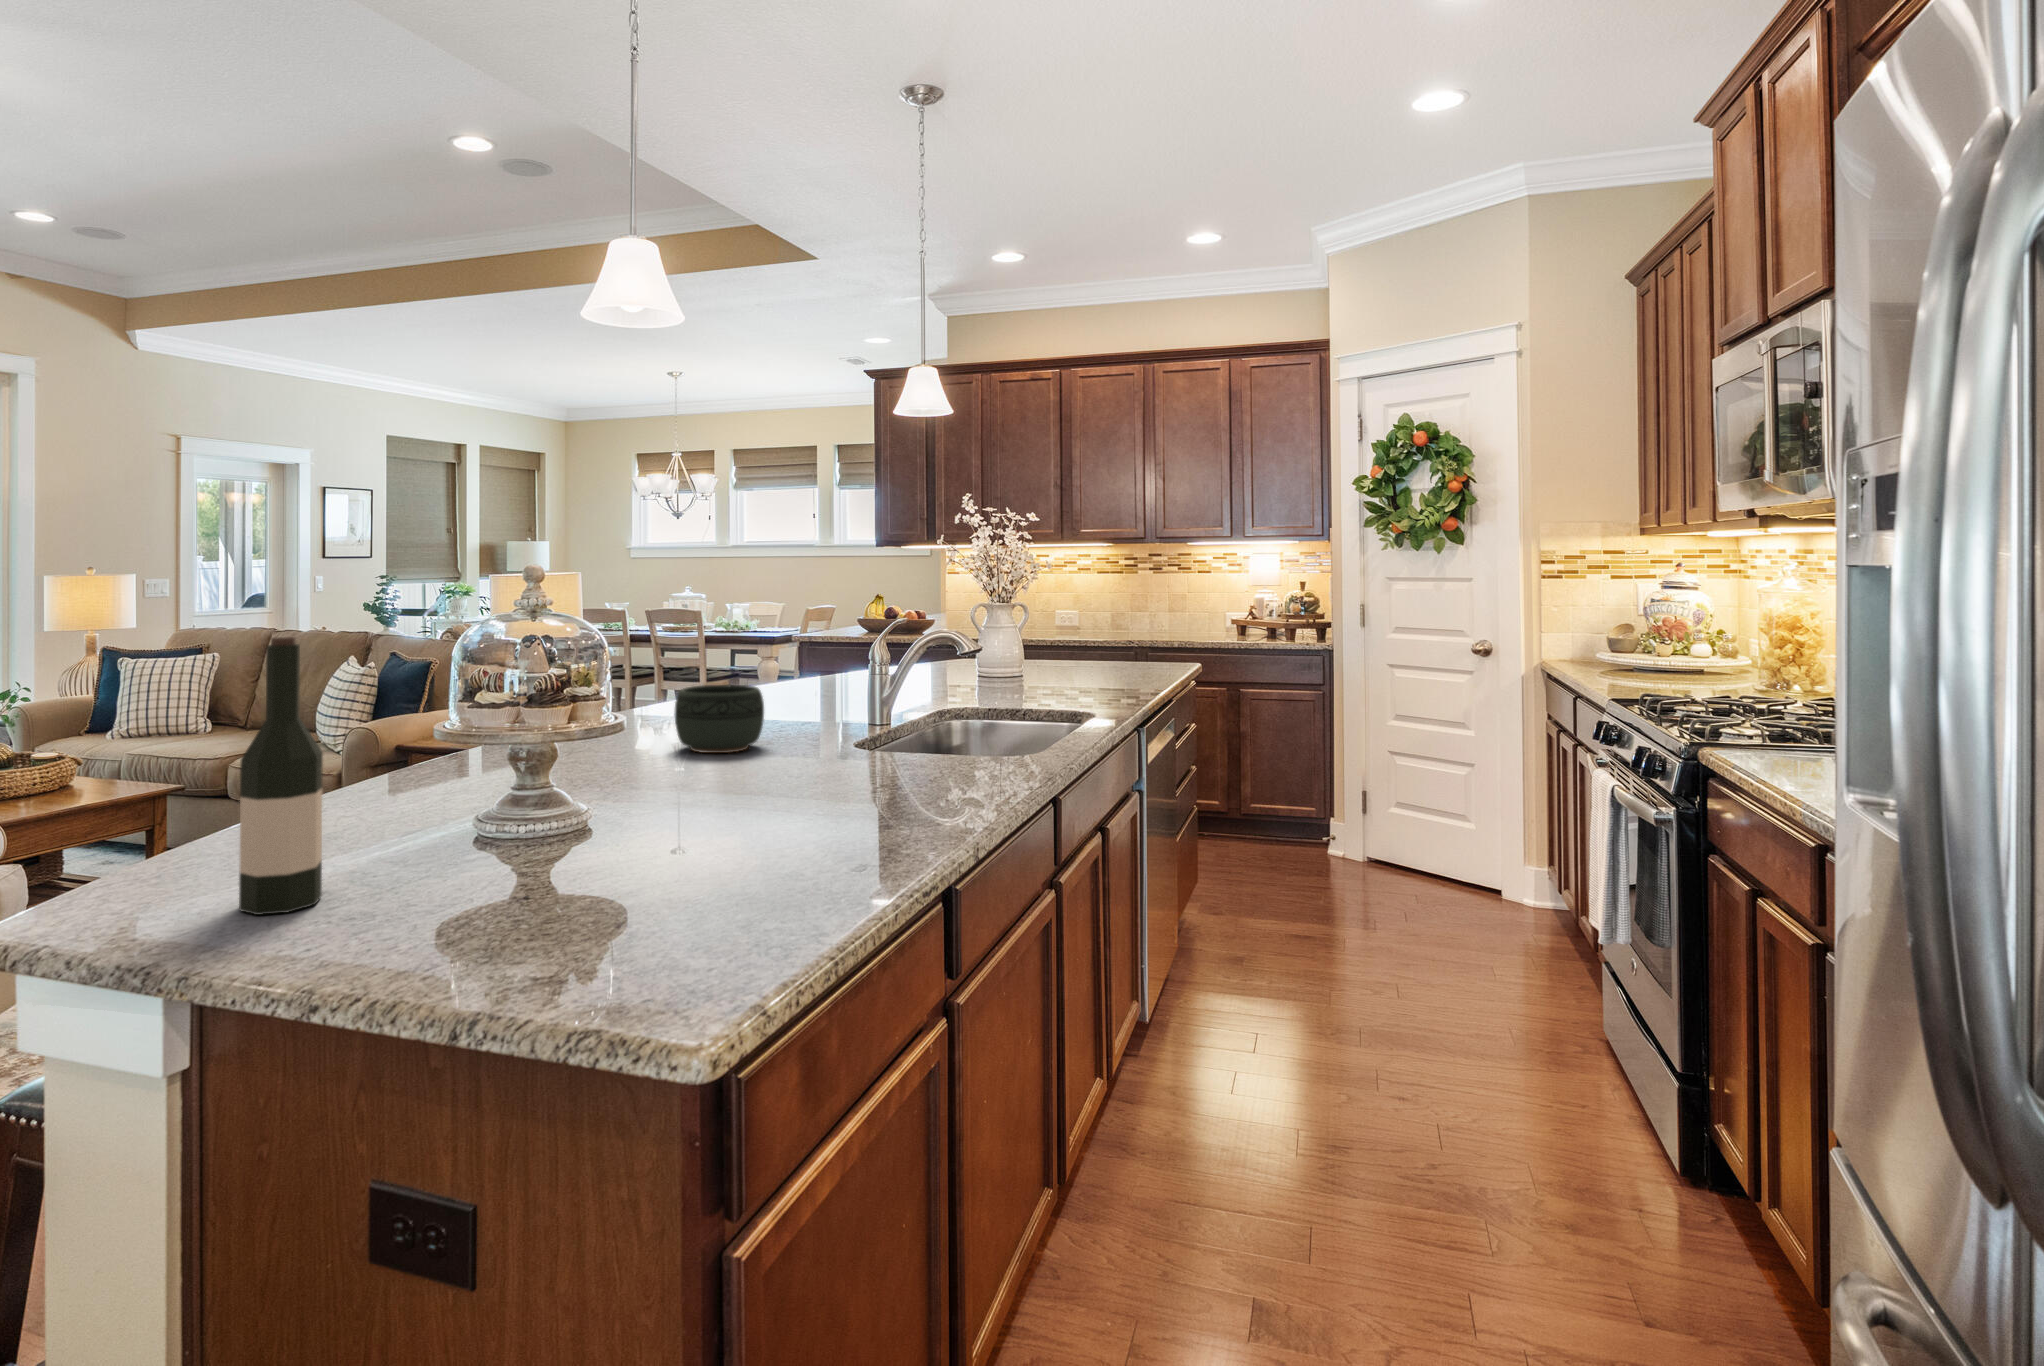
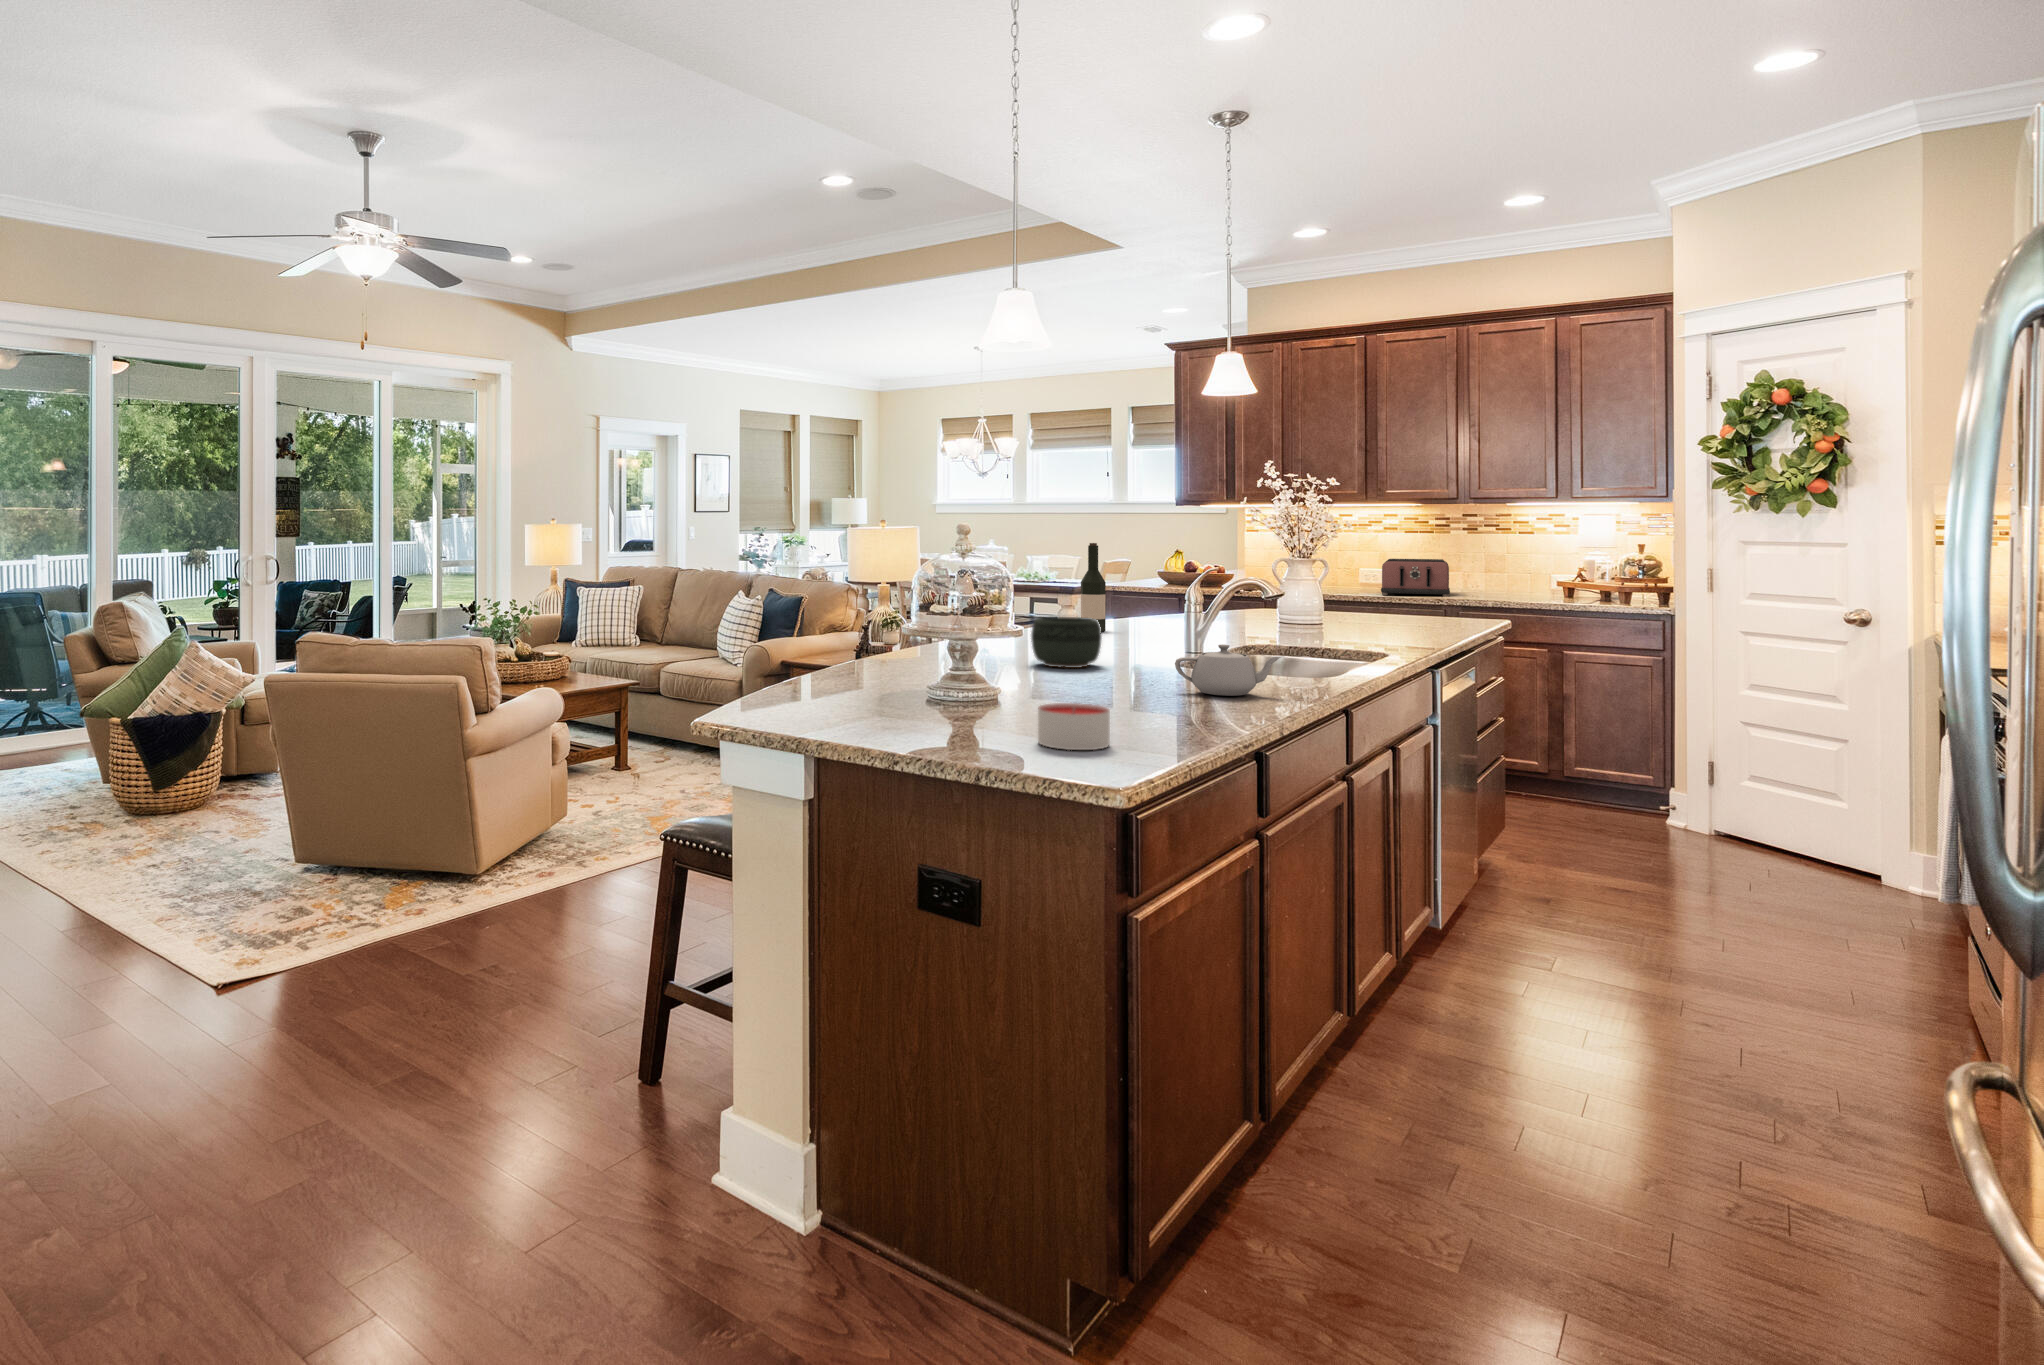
toaster: none [1075,597,1136,634] -> present [1381,559,1450,597]
wine bottle: present [239,637,323,915] -> present [1081,543,1106,631]
teapot: none [844,725,976,794] -> present [1175,644,1281,696]
candle: none [600,854,716,944] -> present [1038,703,1110,750]

